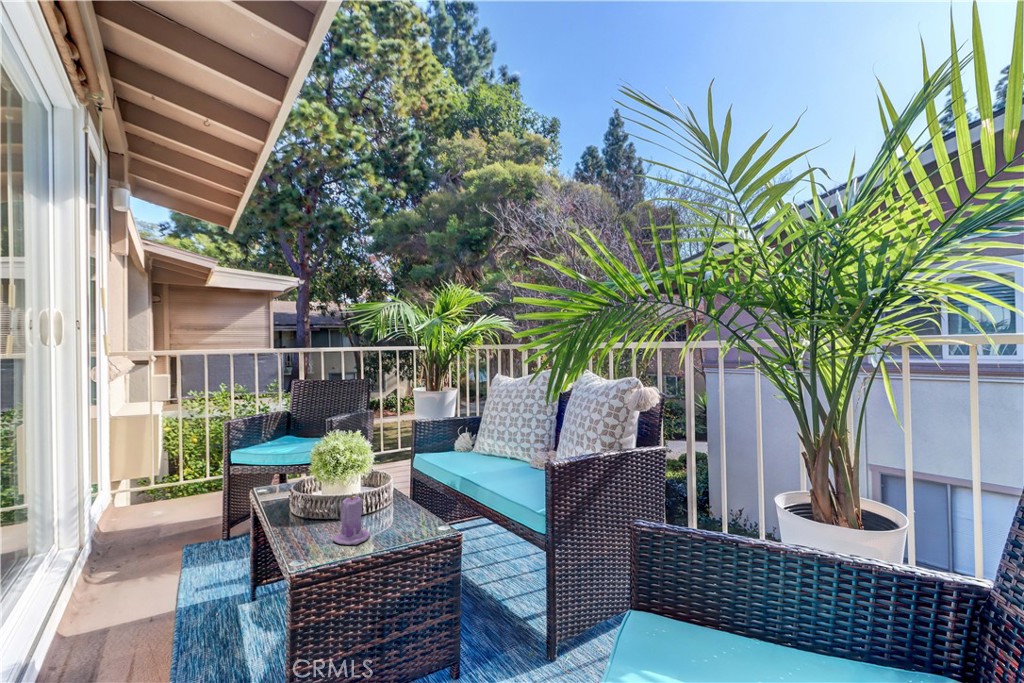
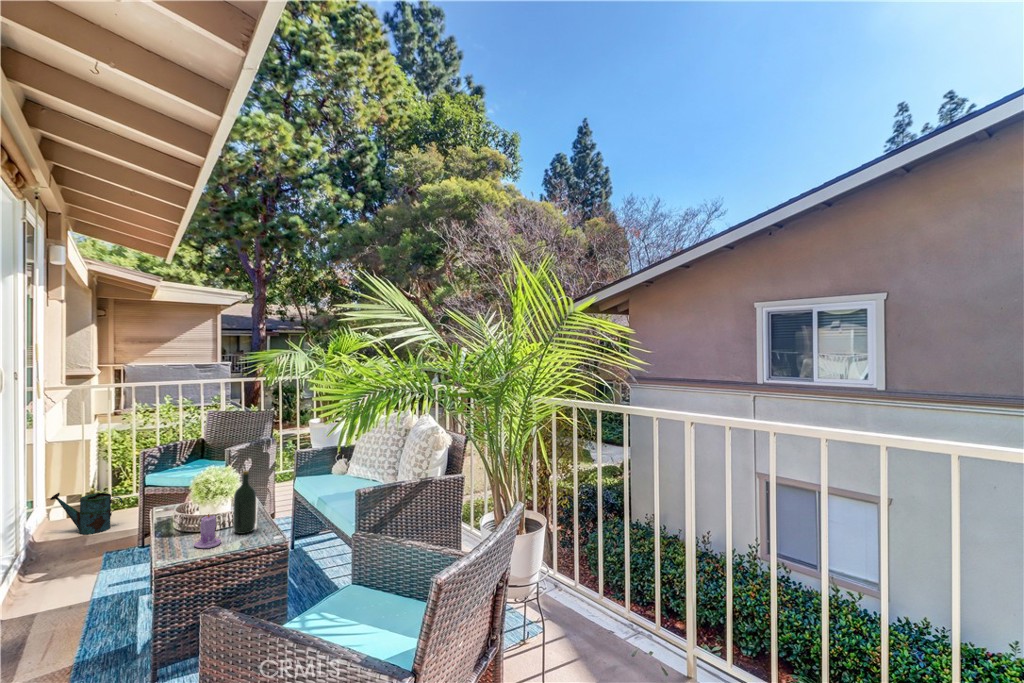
wine bottle: none [377,434,406,522] -> present [233,471,256,534]
watering can: none [116,475,198,524] -> present [50,493,122,534]

